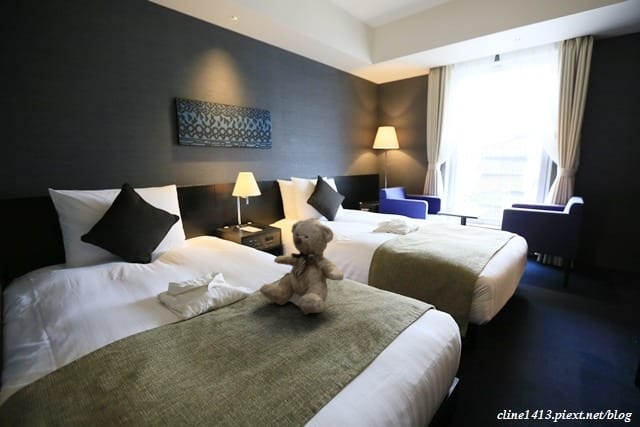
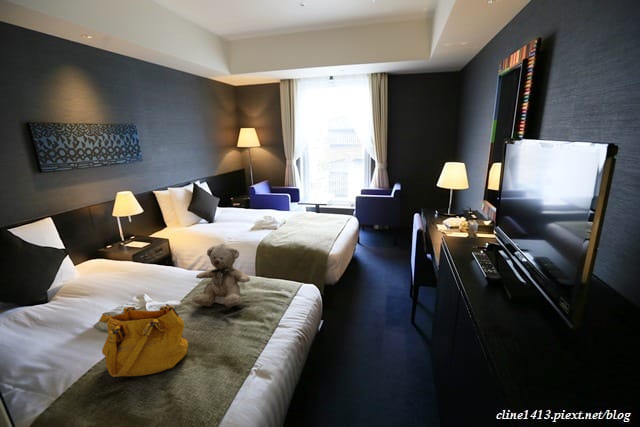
handbag: none [93,271,224,383] -> present [99,304,188,377]

